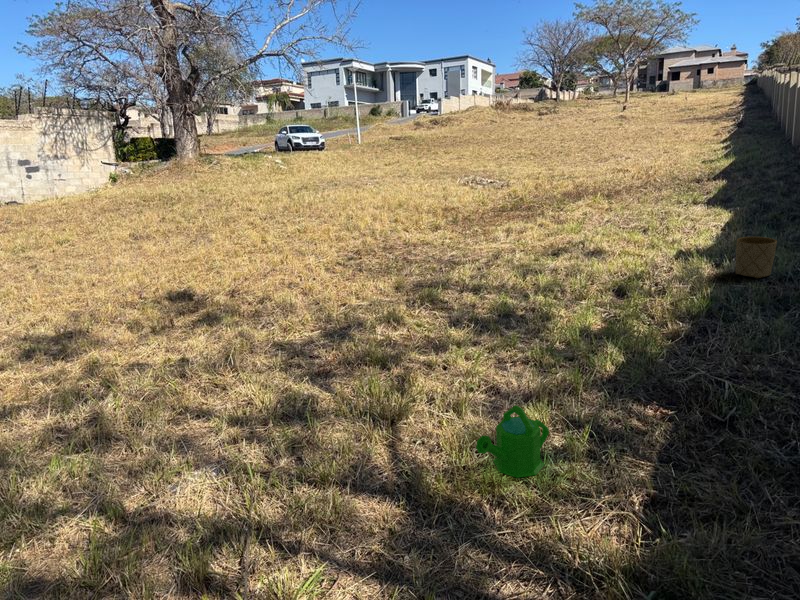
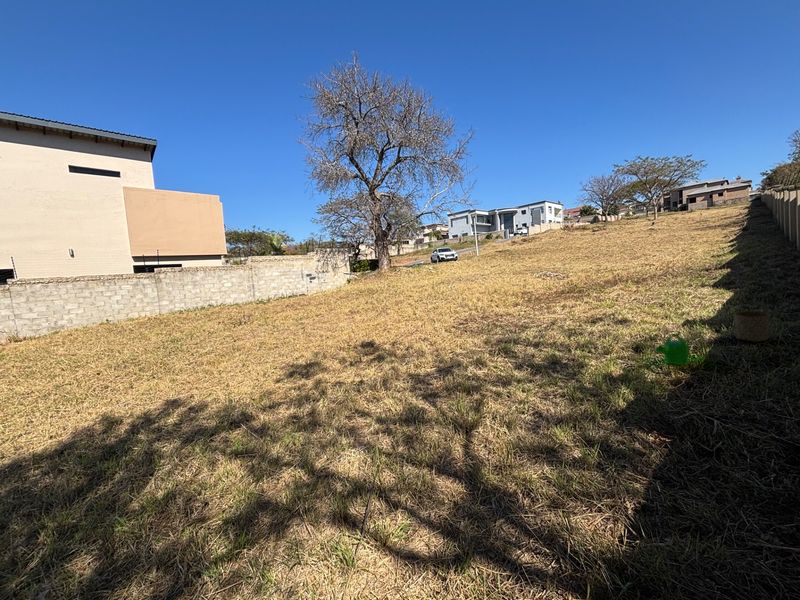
watering can: present [476,406,549,478] -> present [656,334,691,365]

